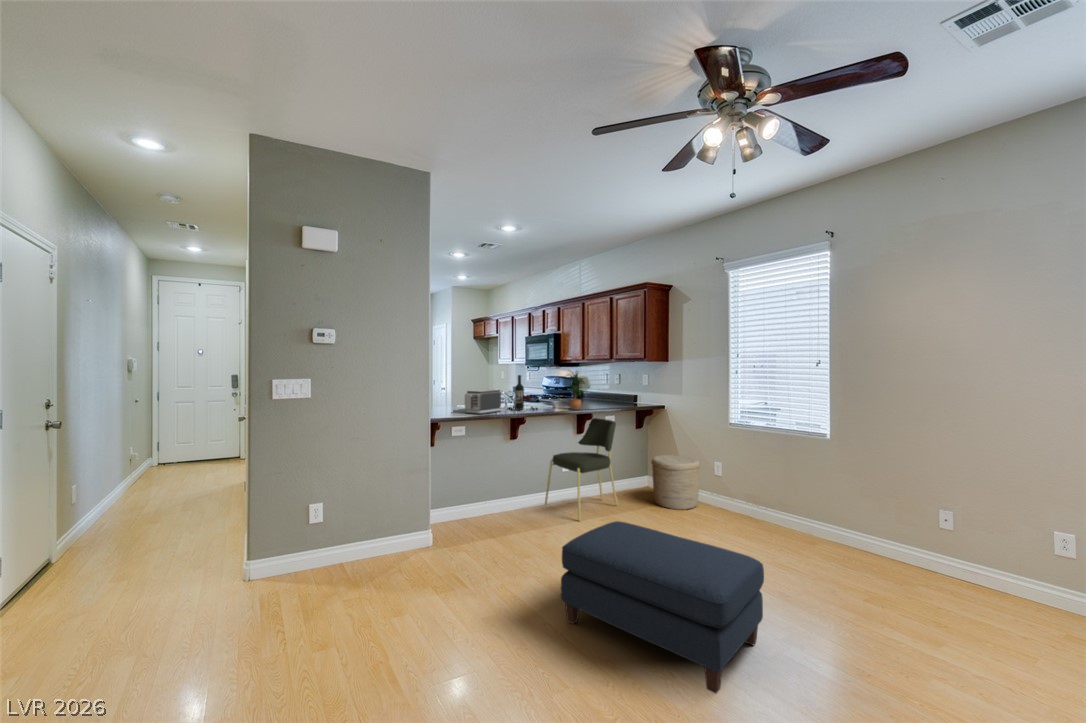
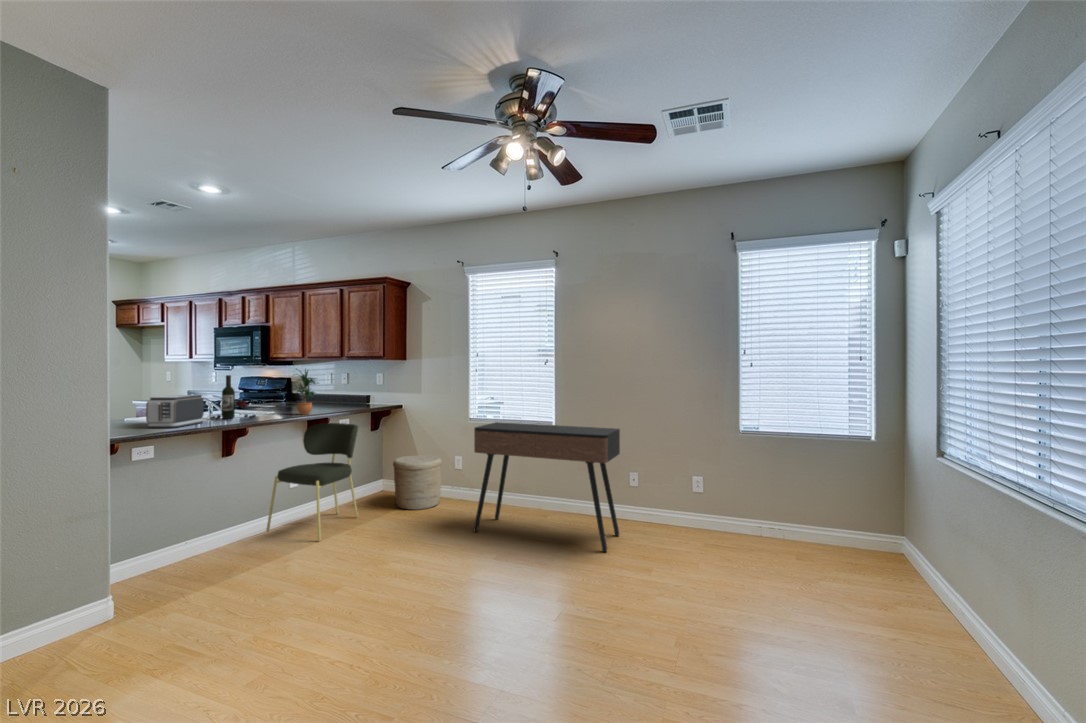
console table: none [721,430,917,608] -> present [474,422,620,552]
ottoman: present [561,521,764,693] -> none [342,526,538,658]

